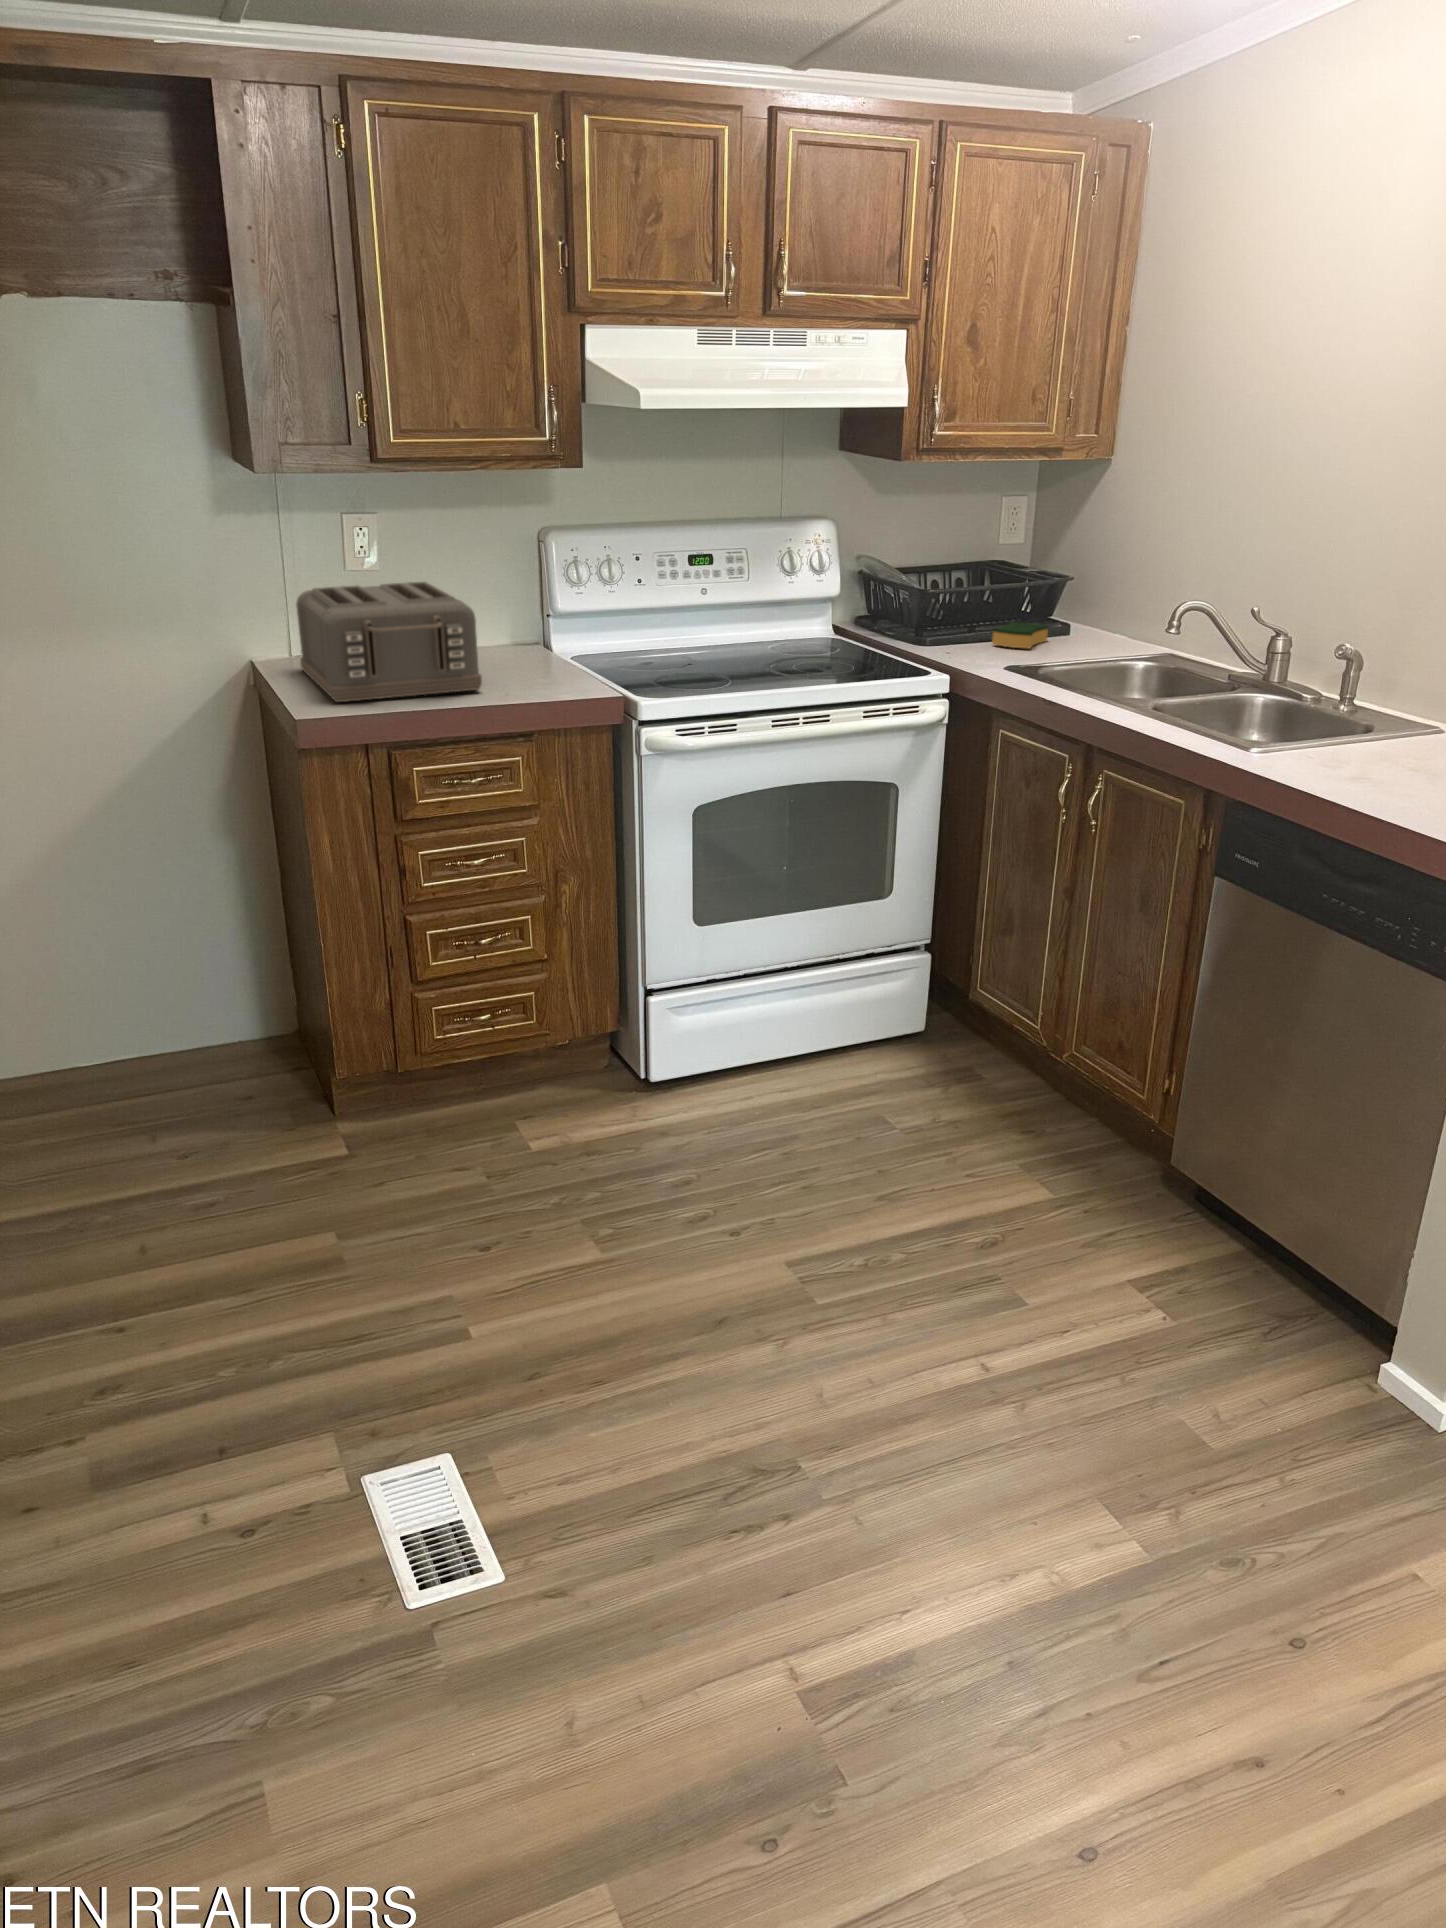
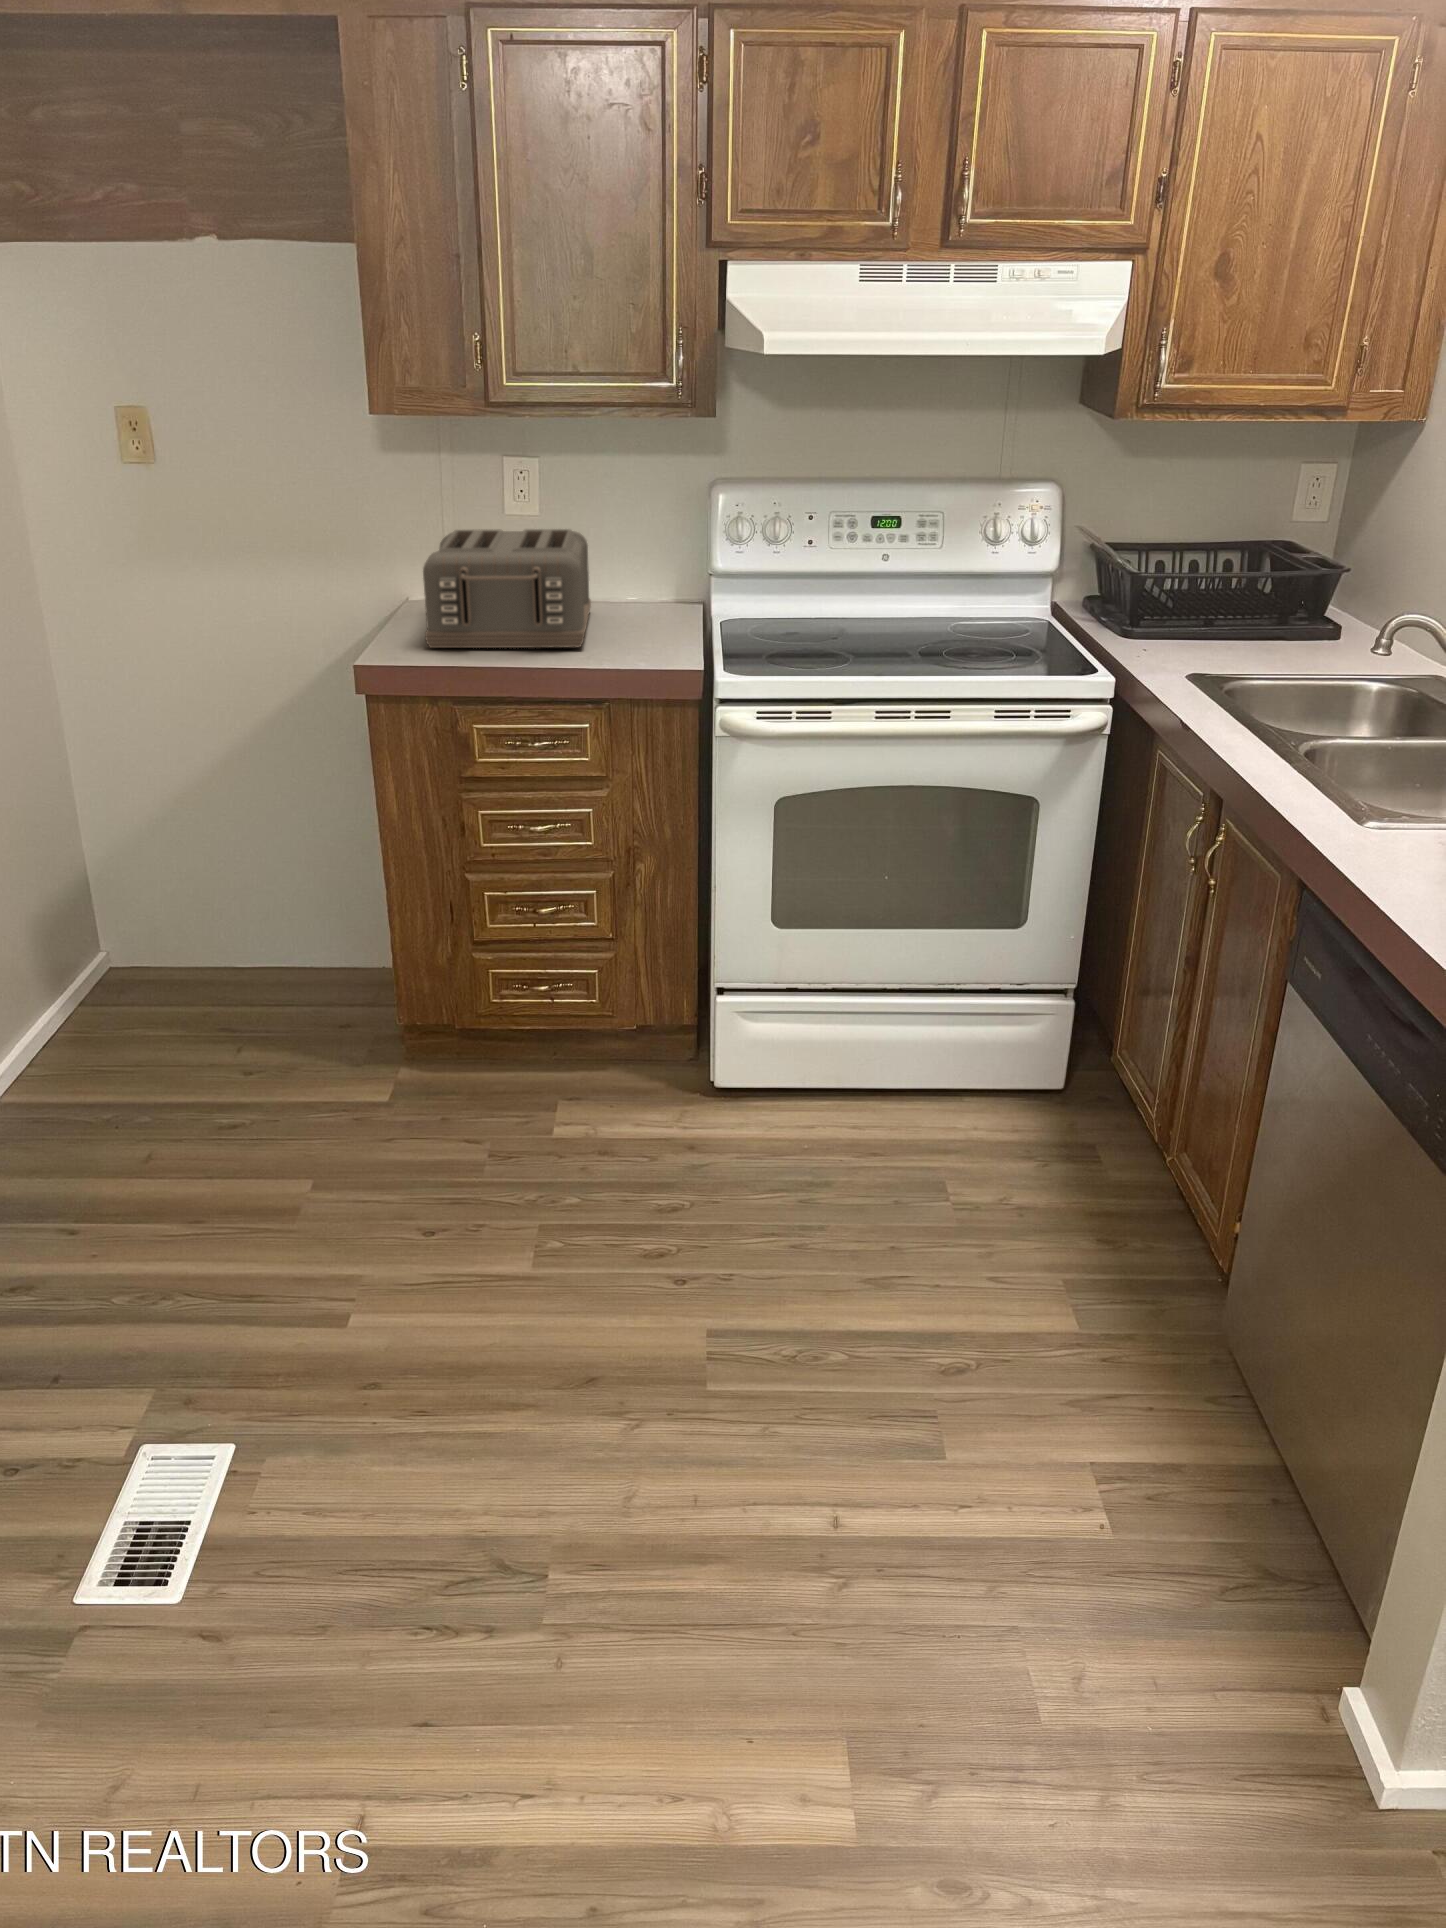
sponge: present [992,622,1048,649] -> none [1208,620,1288,655]

